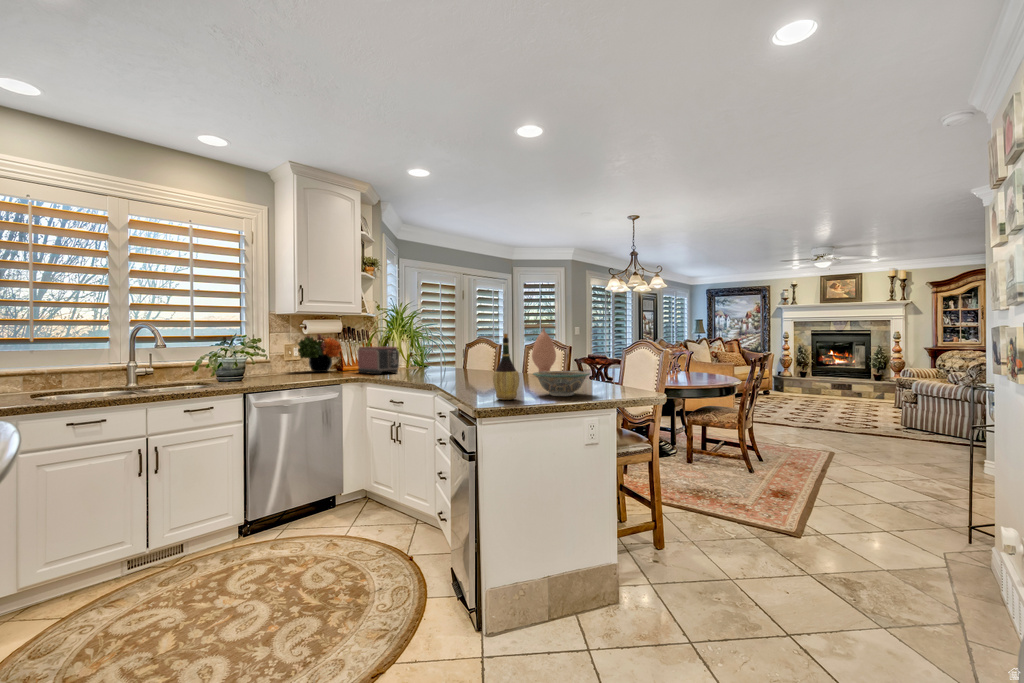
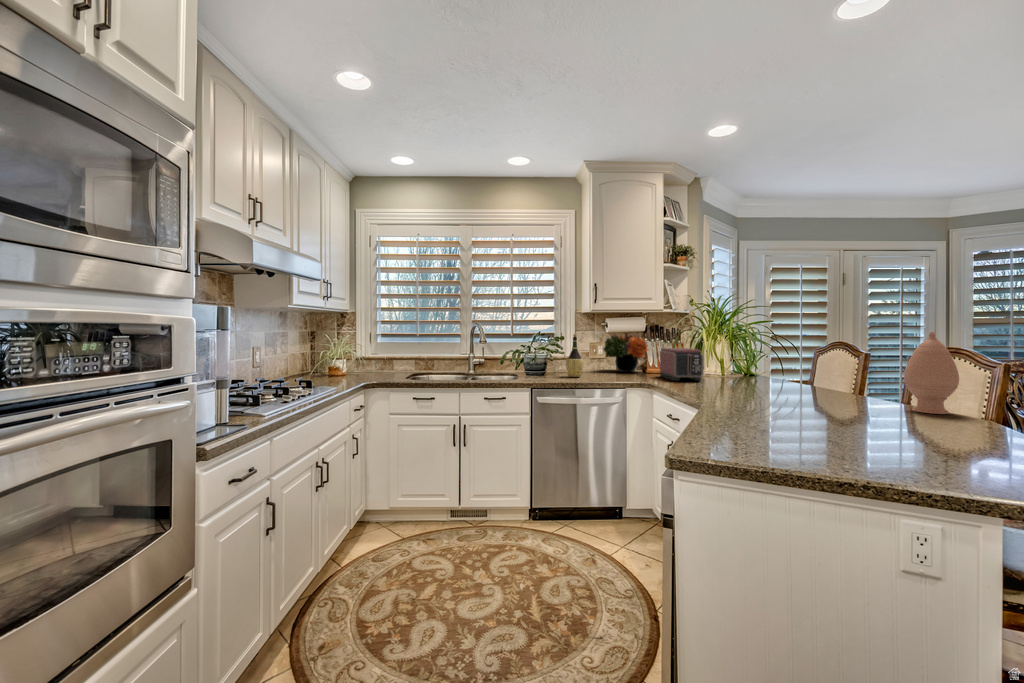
wine bottle: present [493,334,519,400] -> present [566,334,583,377]
bowl: present [533,371,590,396] -> none [823,412,957,466]

